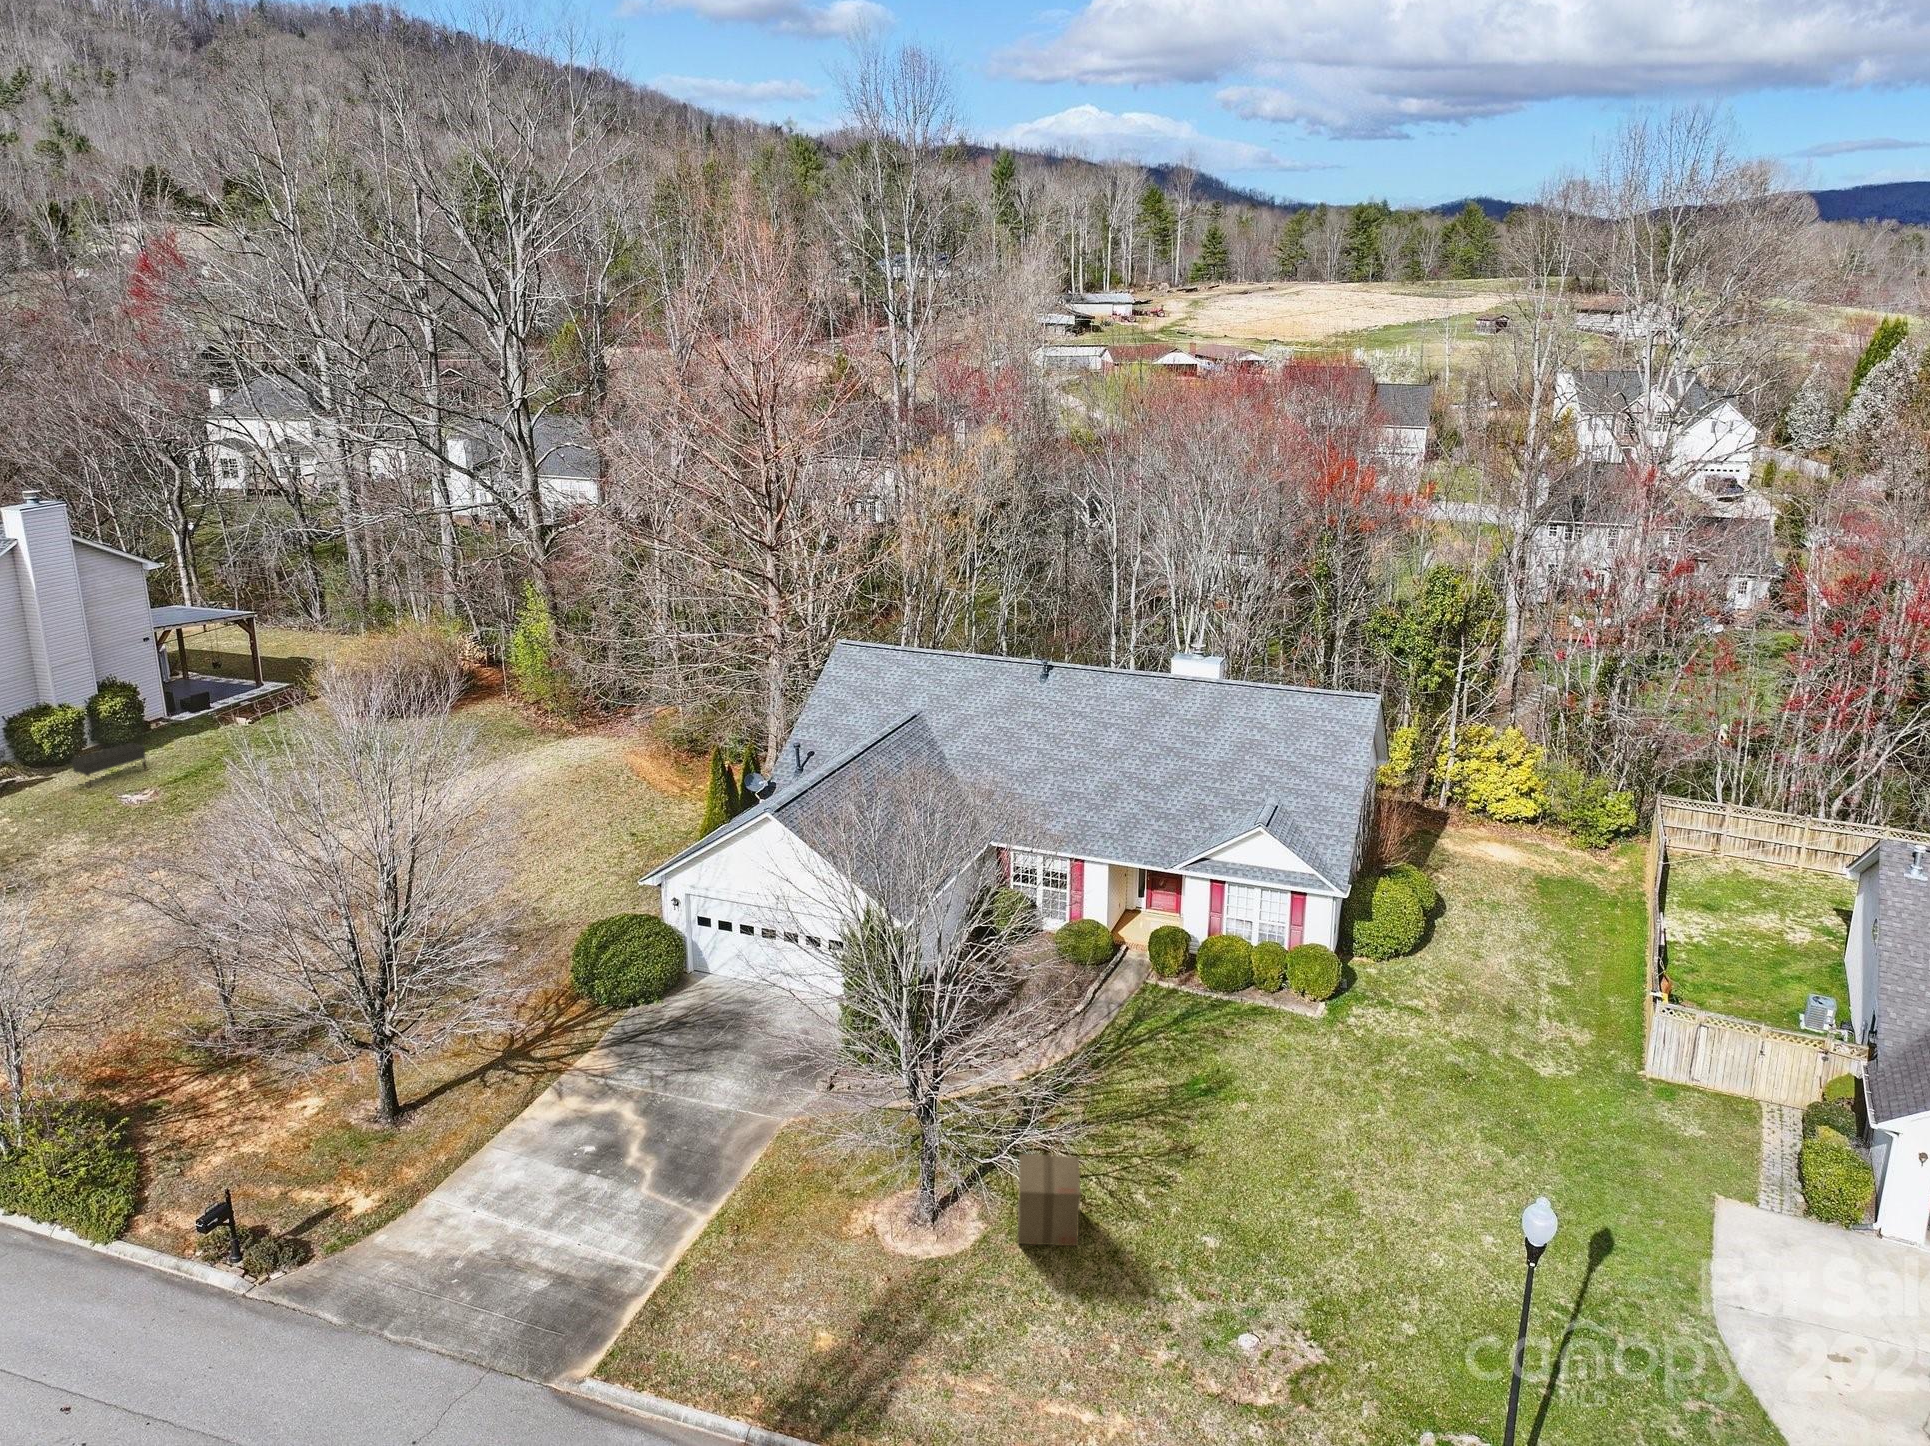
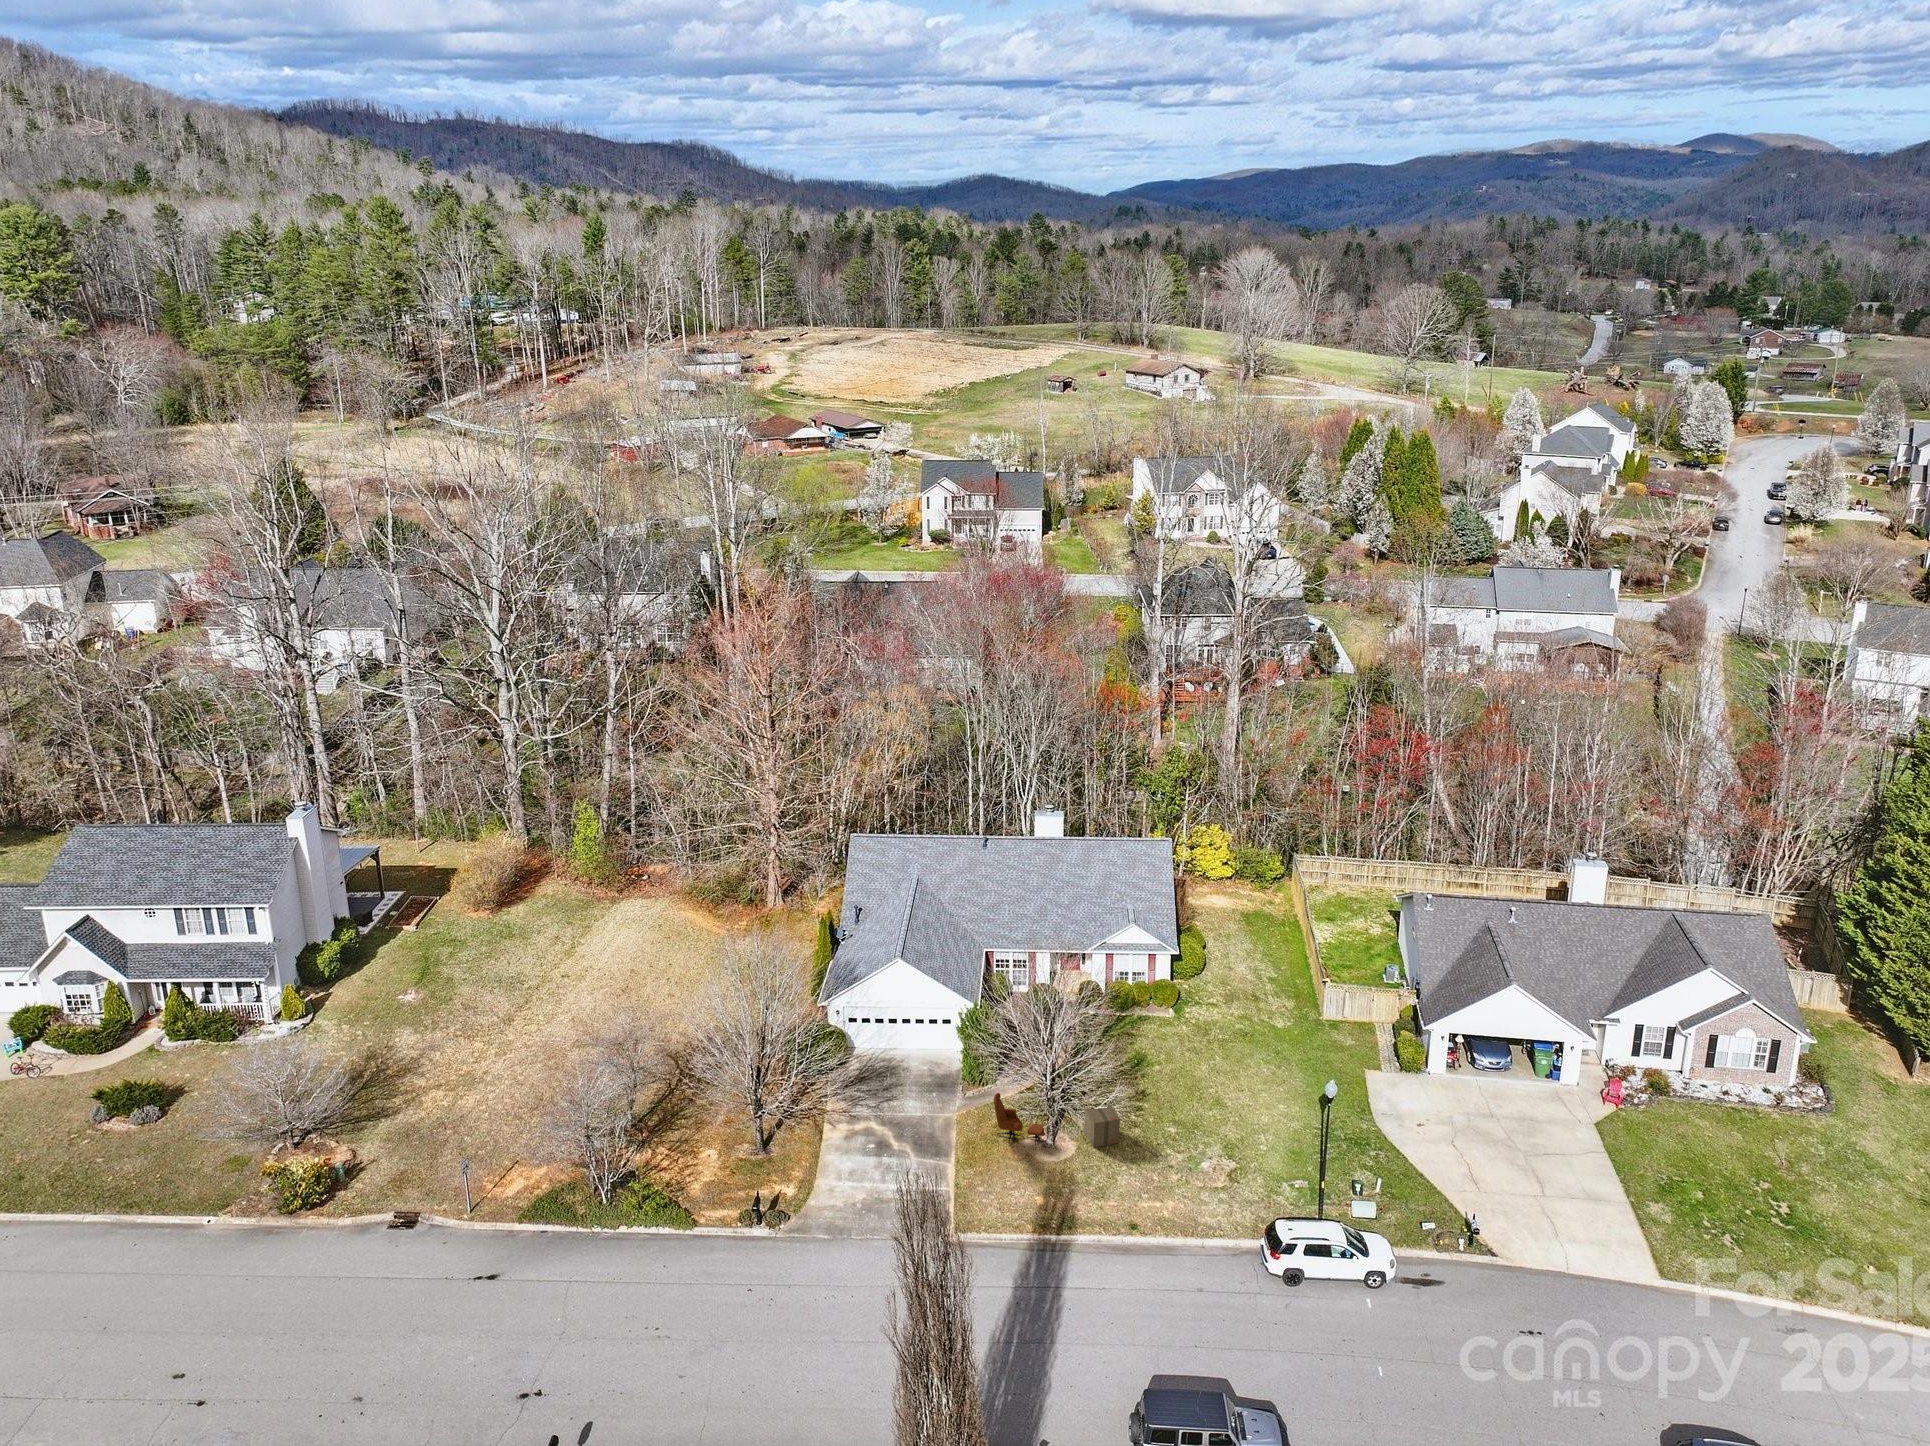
bench: present [71,743,147,788] -> none [328,957,370,994]
lounge chair: none [828,1090,932,1212] -> present [994,1093,1045,1144]

